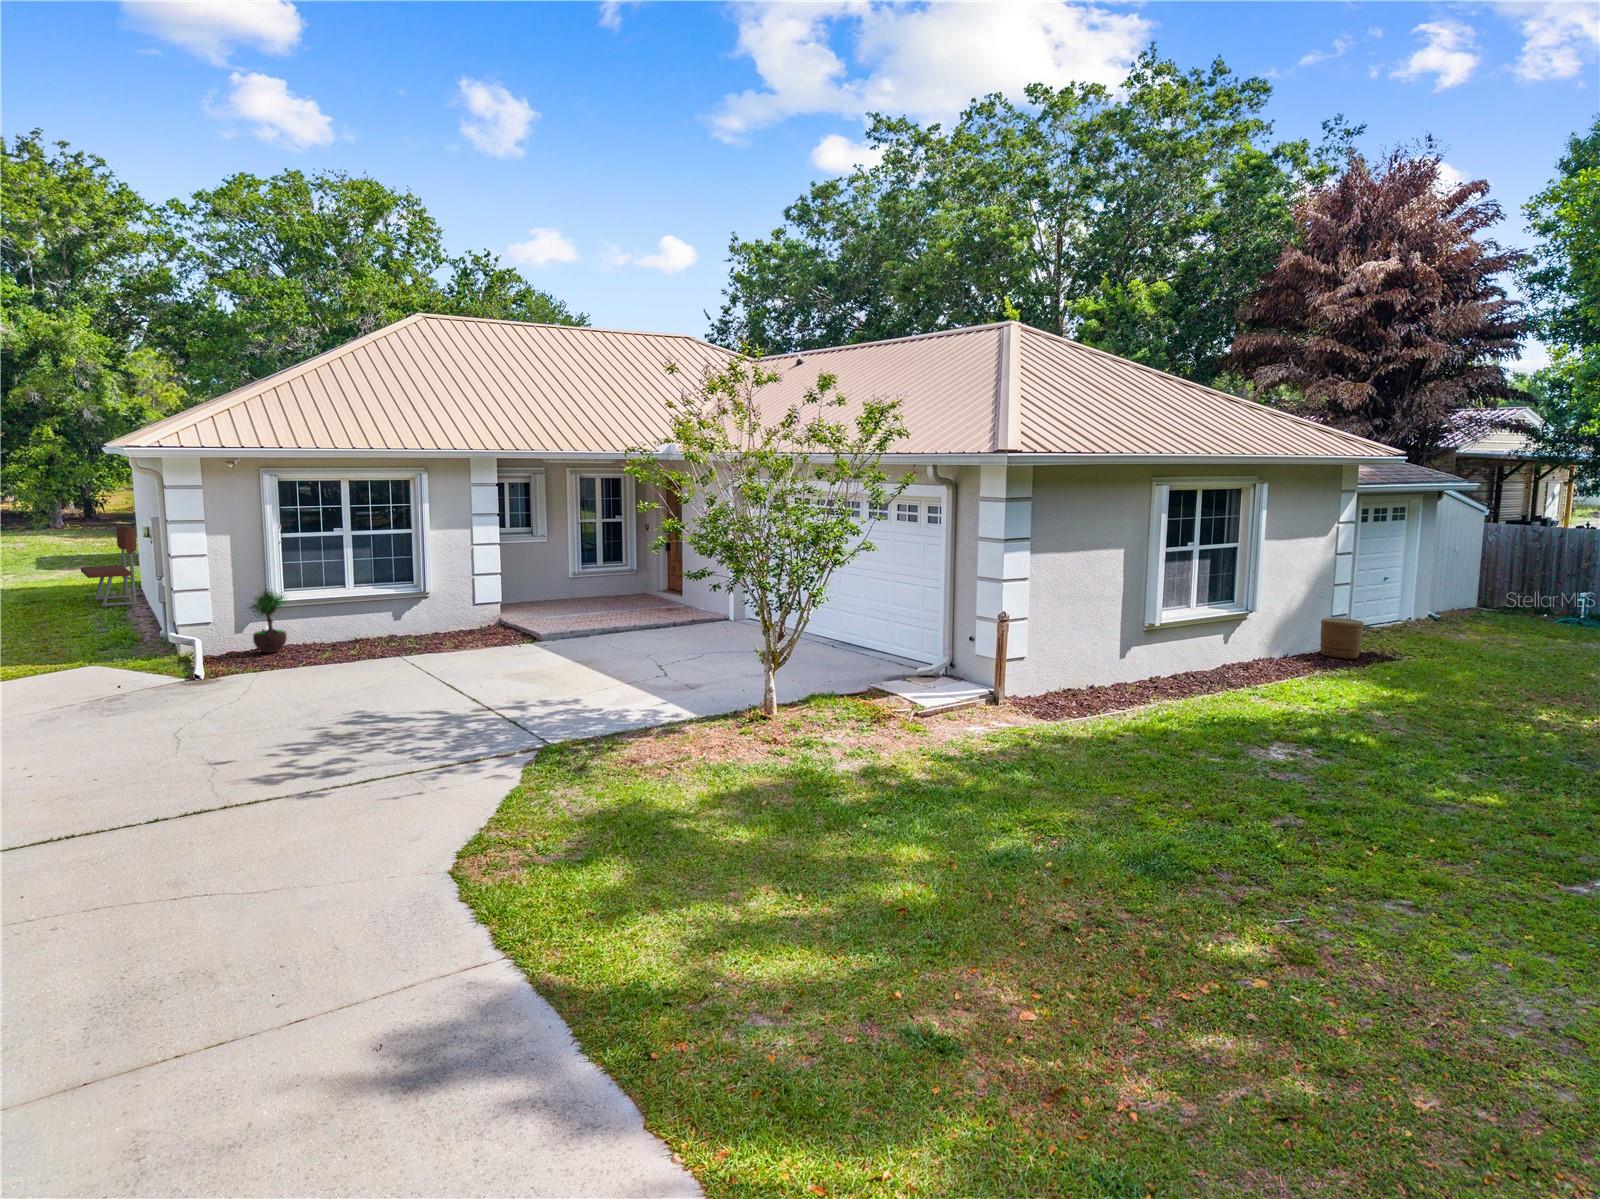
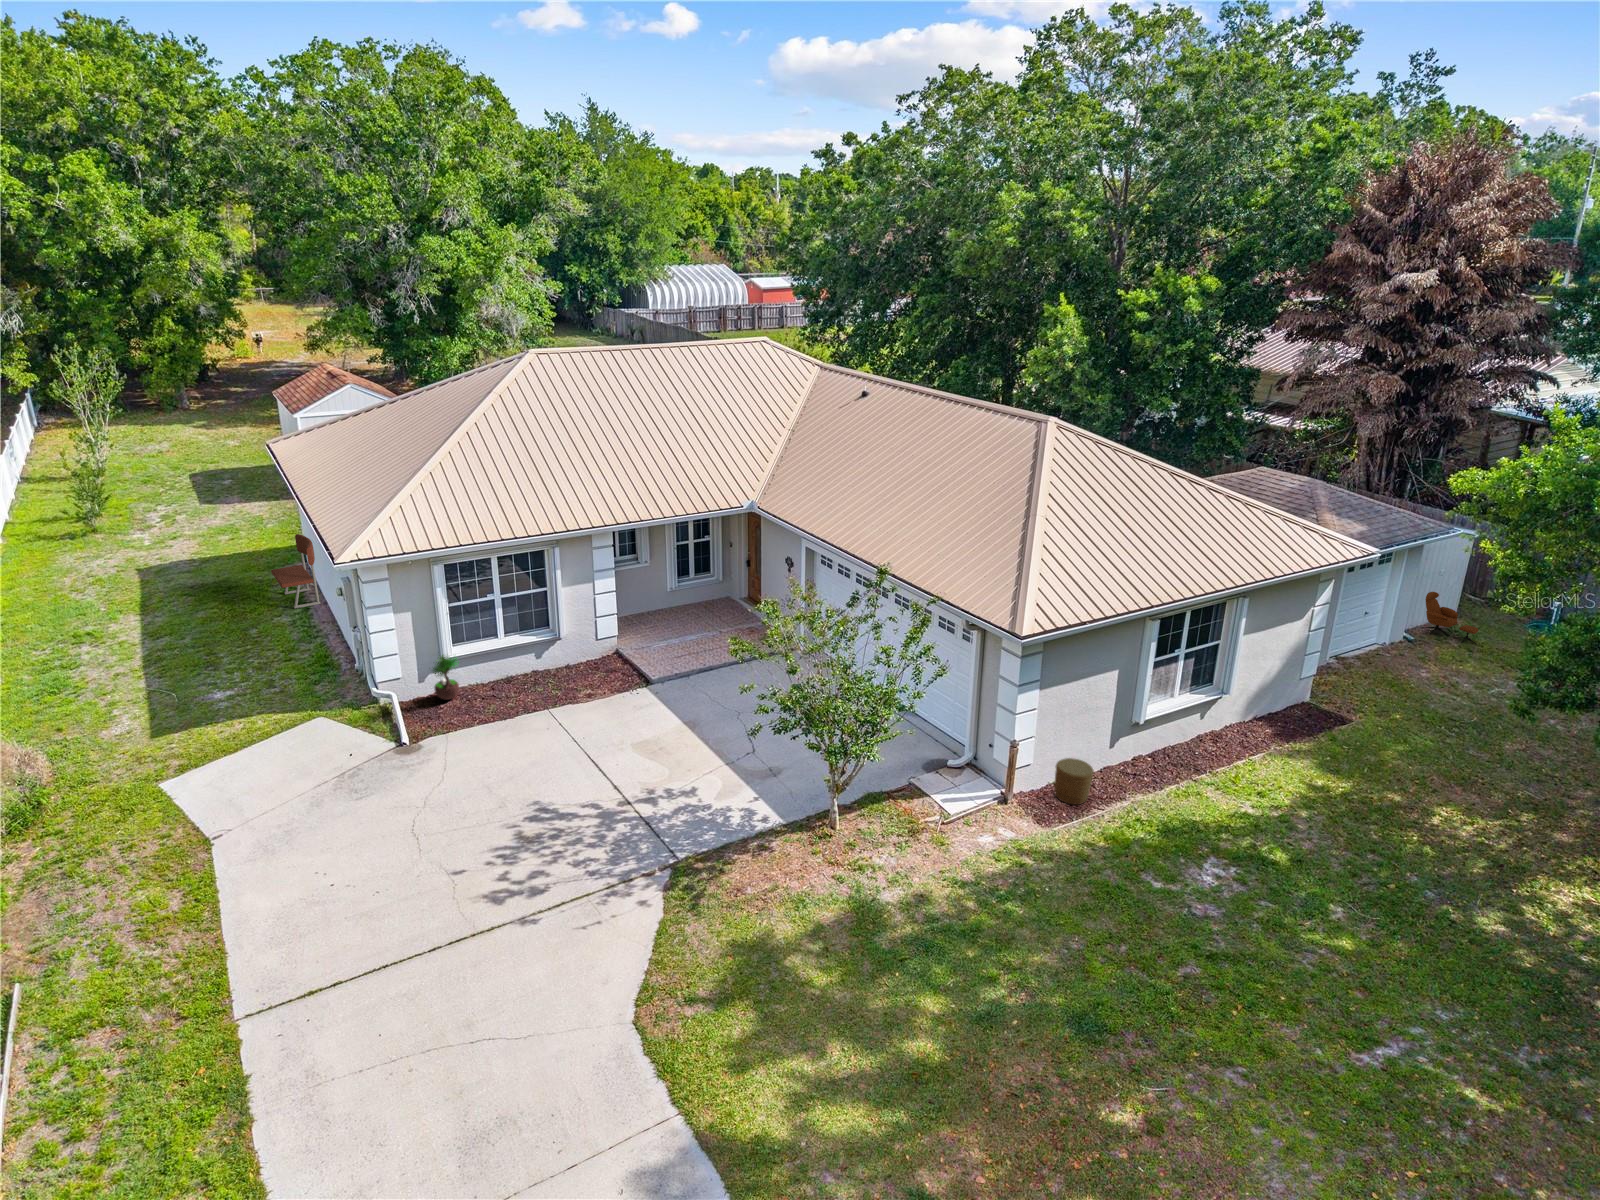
lounge chair: none [1448,569,1516,619] -> present [1423,592,1479,644]
woven basket: present [1320,618,1364,659] -> present [1054,758,1094,805]

